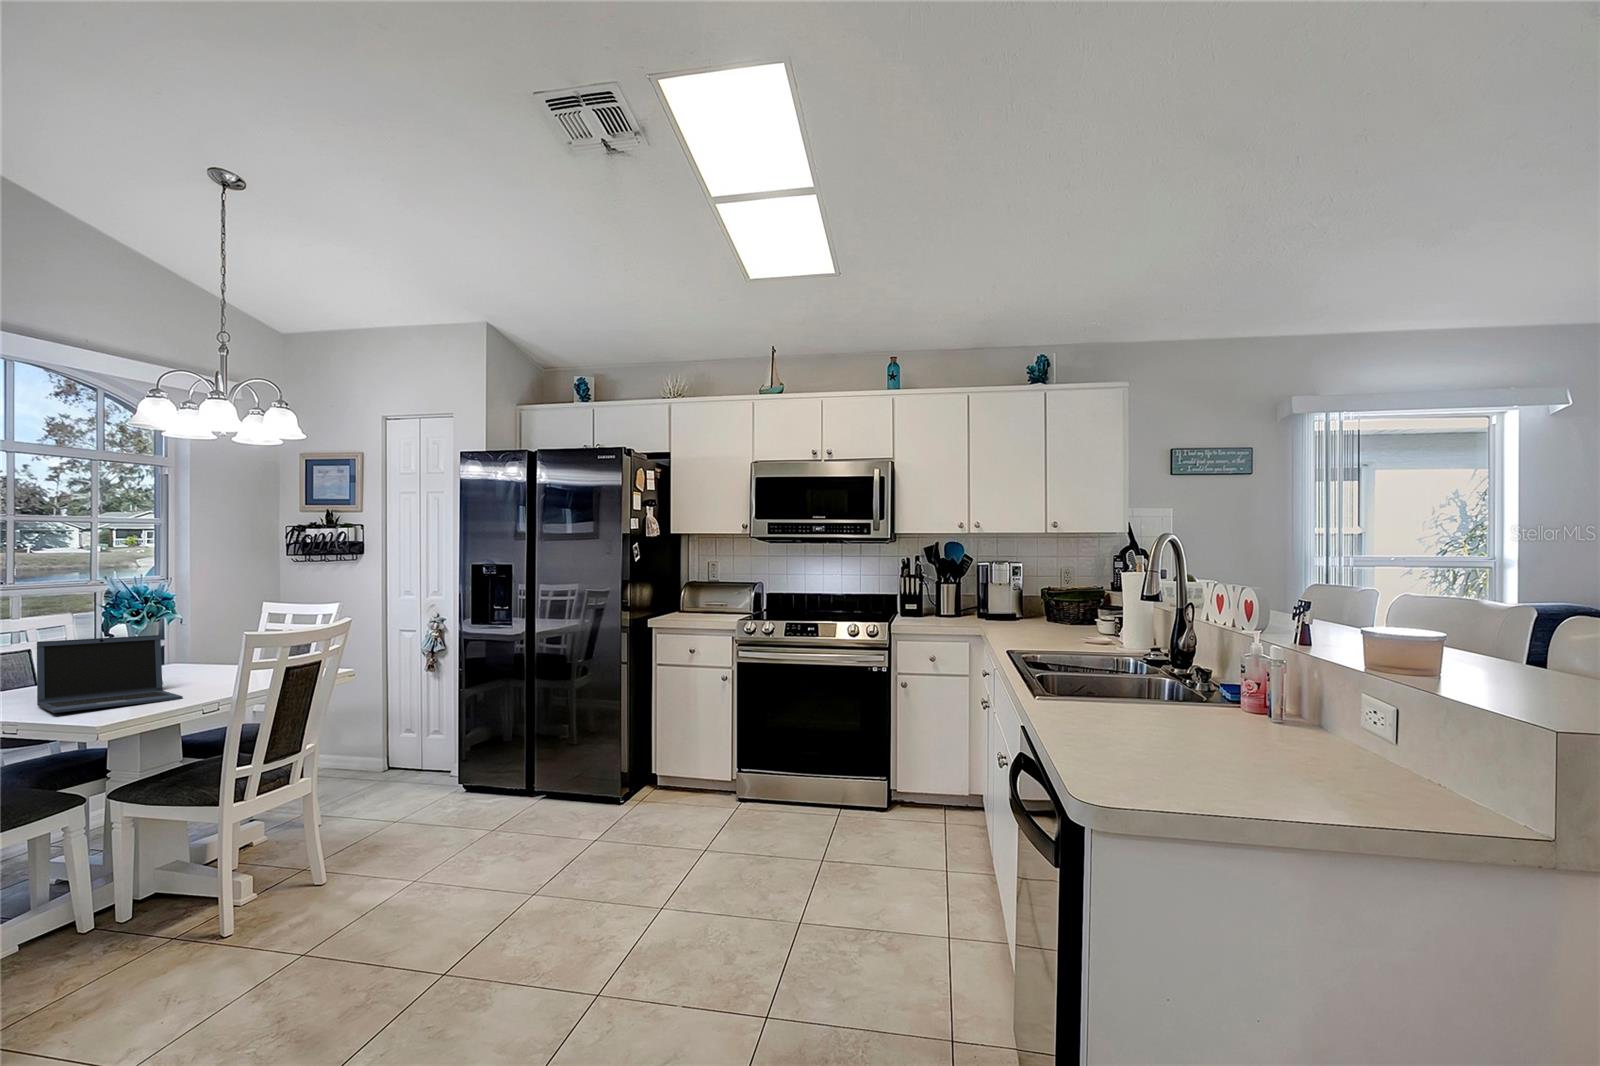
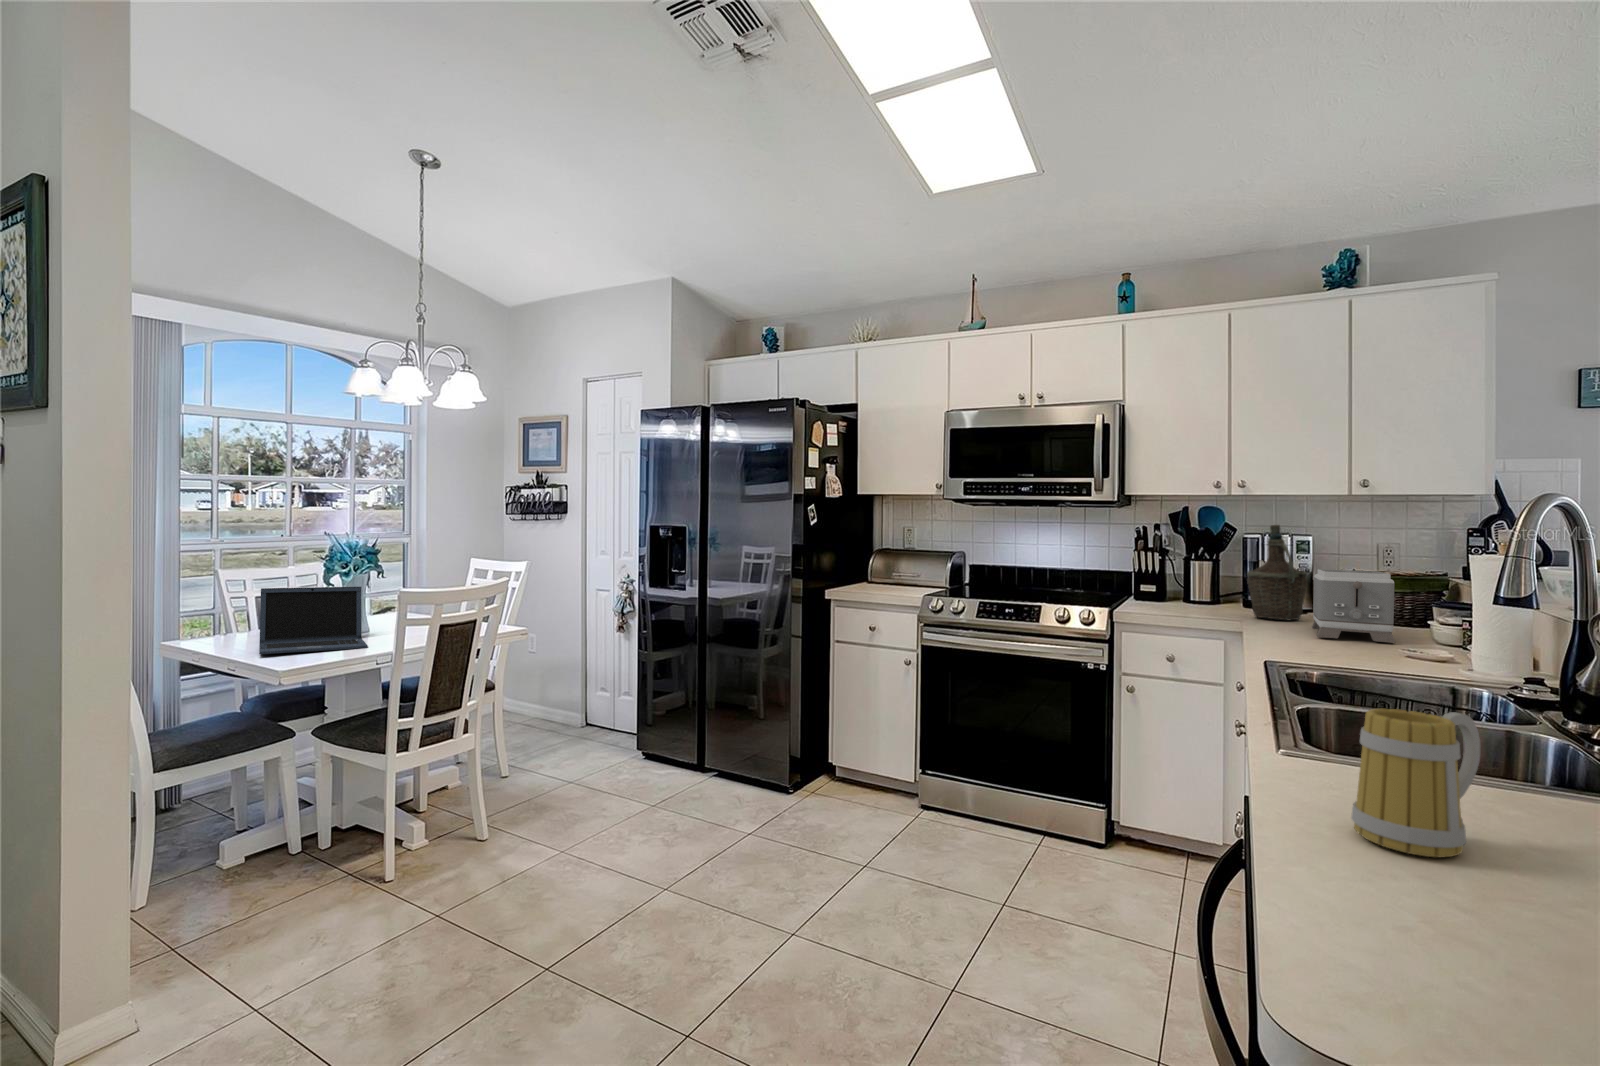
bottle: none [982,555,1021,625] -> present [1247,525,1307,620]
toaster: none [1025,587,1077,635] -> present [1312,569,1395,643]
mug: none [1074,657,1130,732] -> present [1351,709,1480,857]

